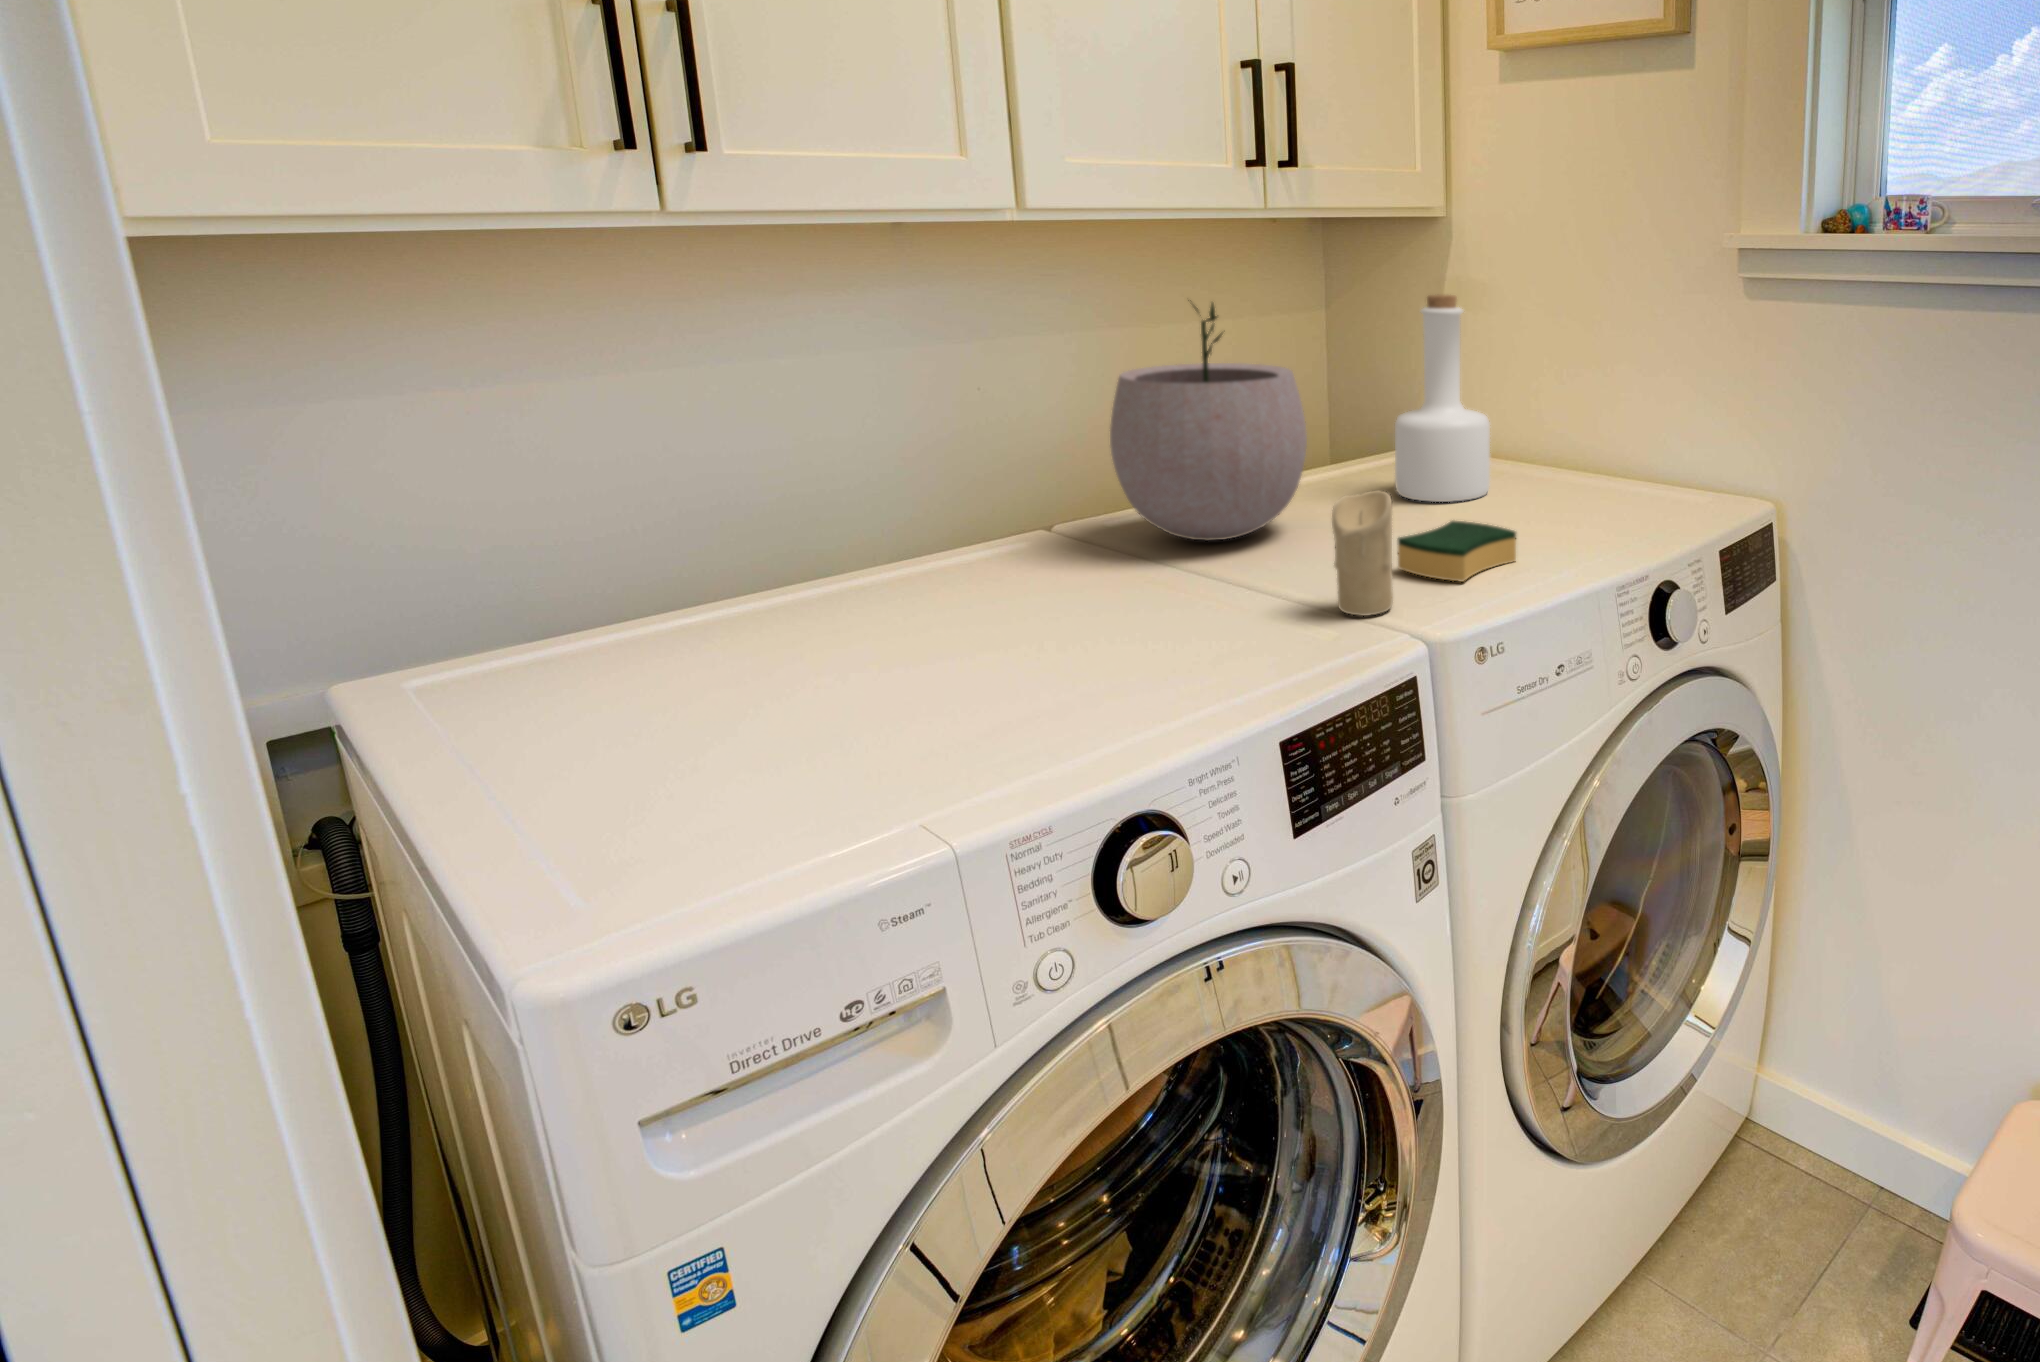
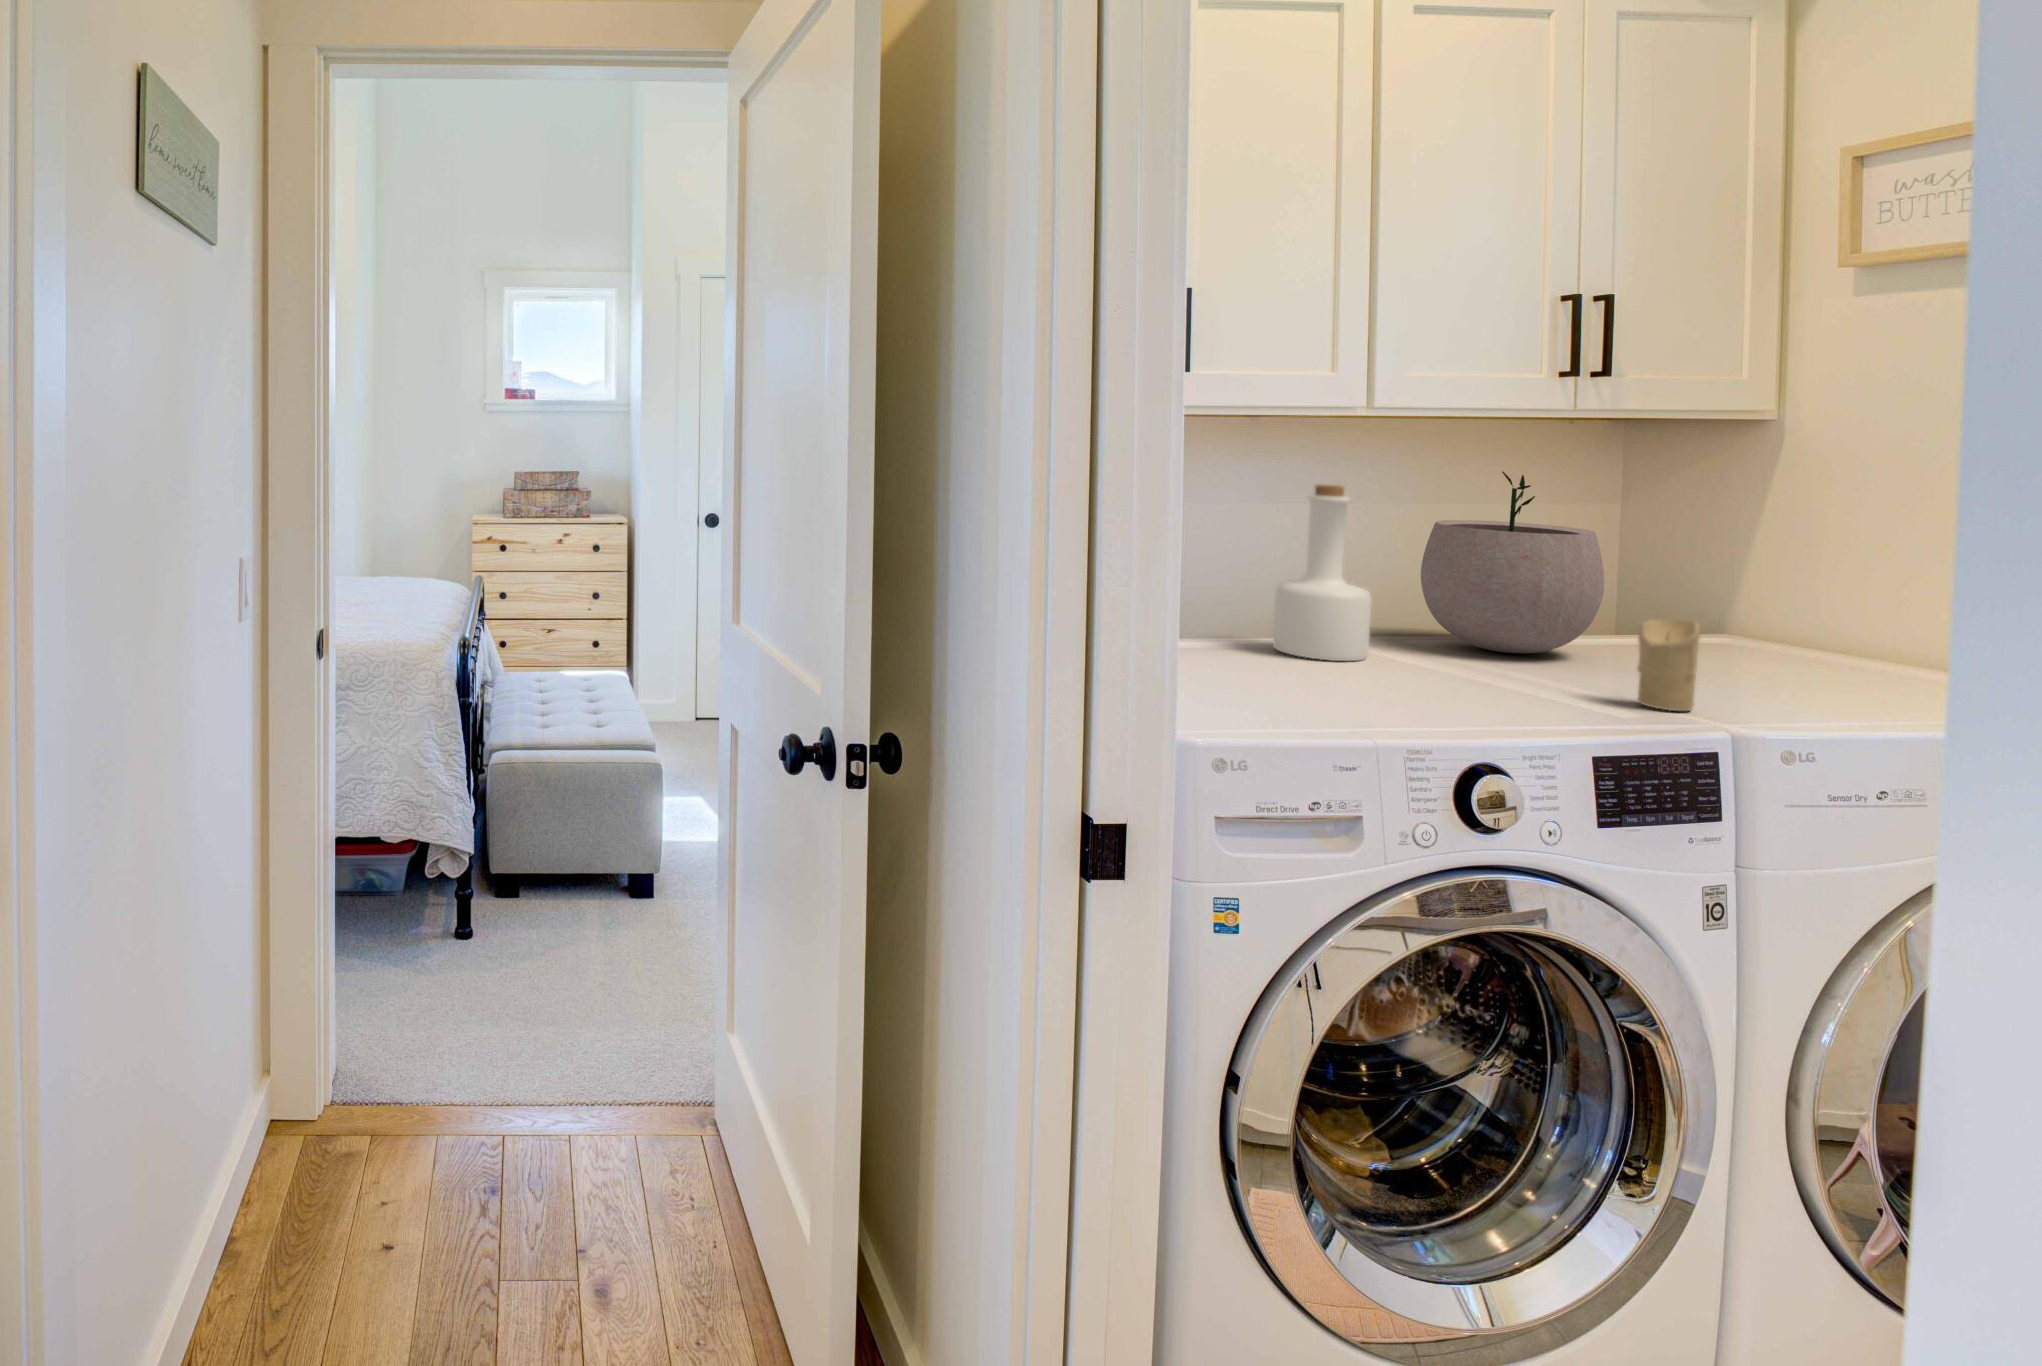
bottle: present [1395,294,1490,502] -> present [1273,485,1372,661]
sponge: present [1398,521,1516,582] -> none [1697,666,1838,708]

